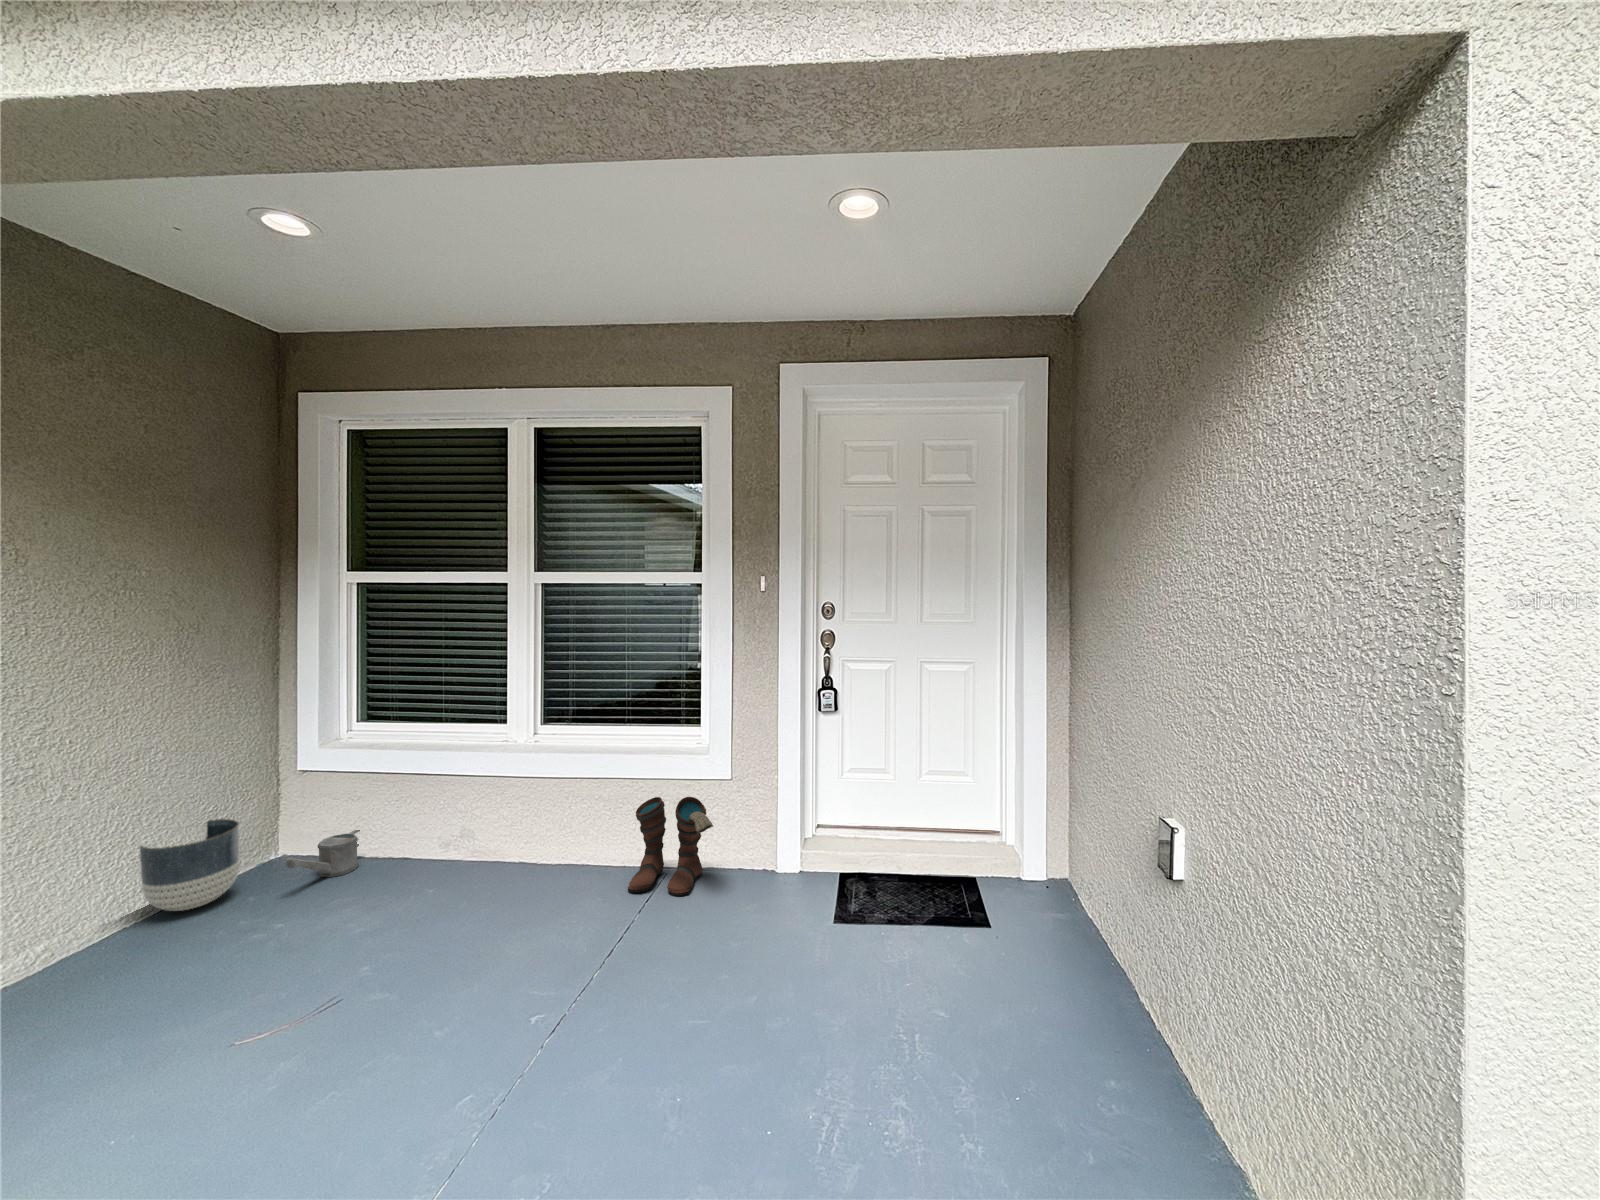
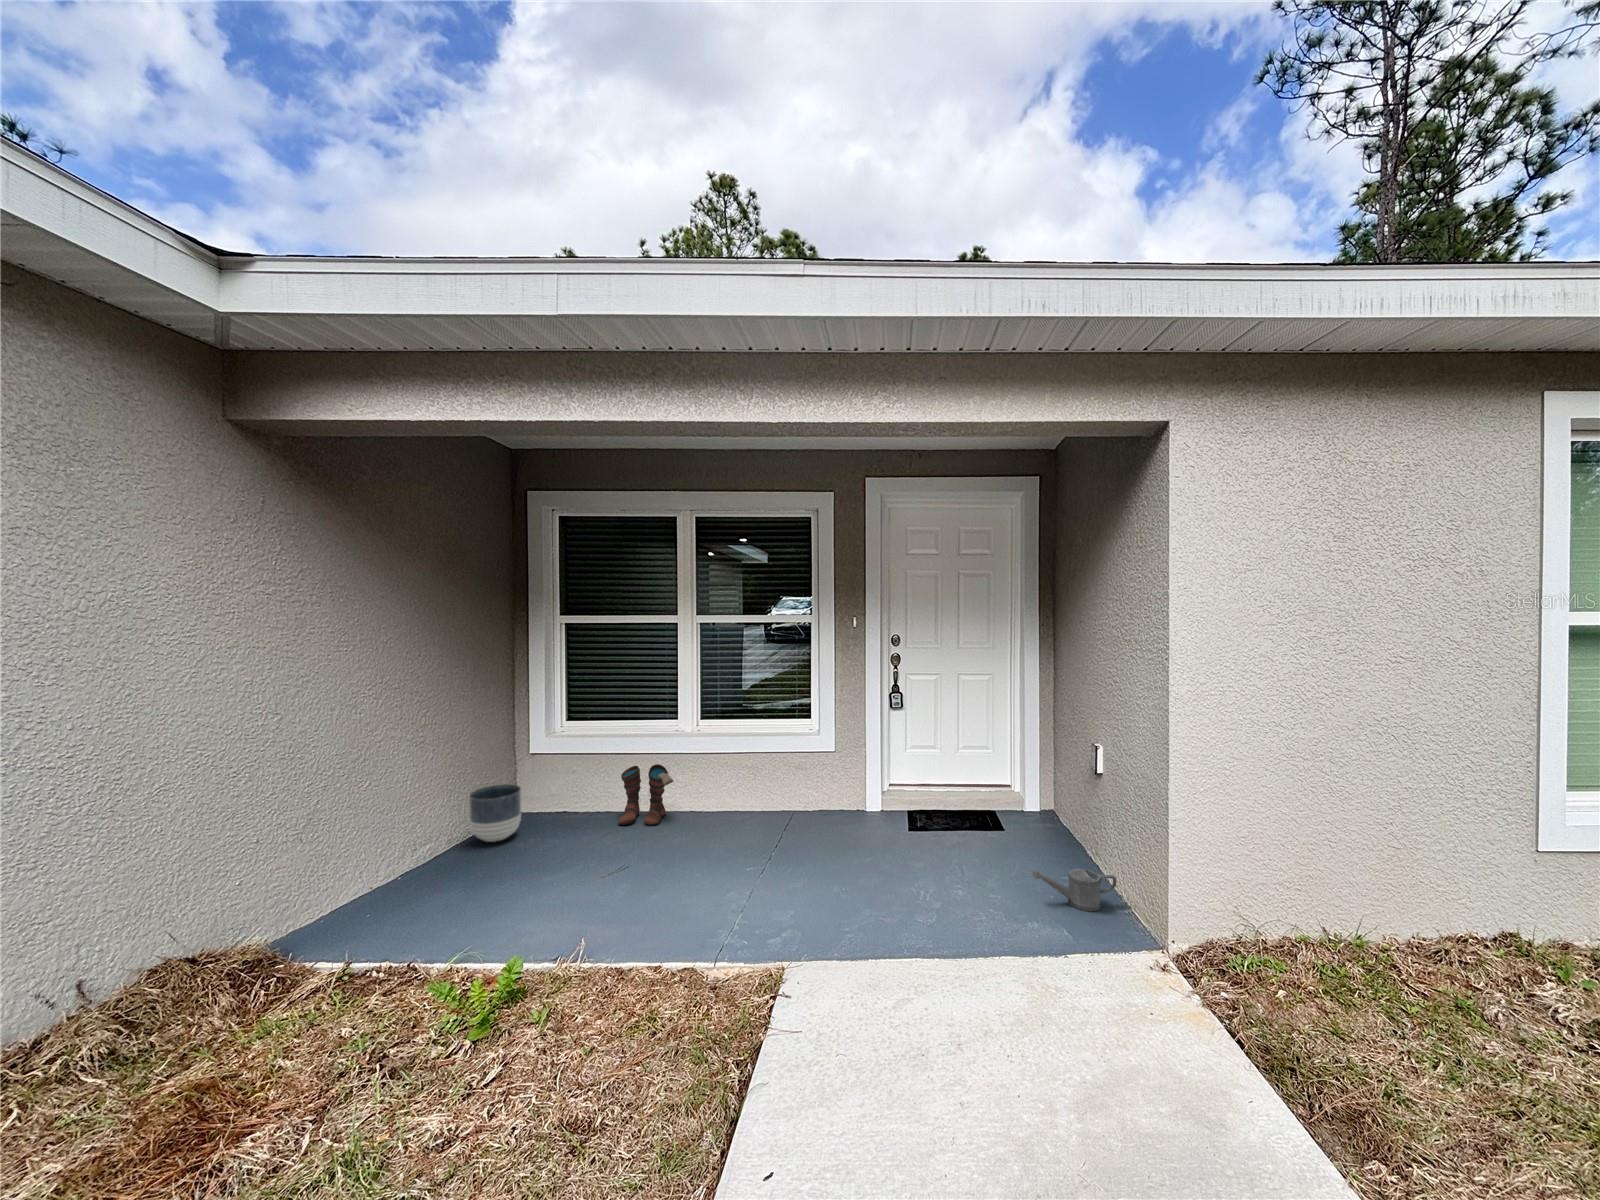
boots: present [628,797,714,896] -> present [618,764,674,825]
watering can: present [286,830,360,877] -> present [1033,868,1116,911]

